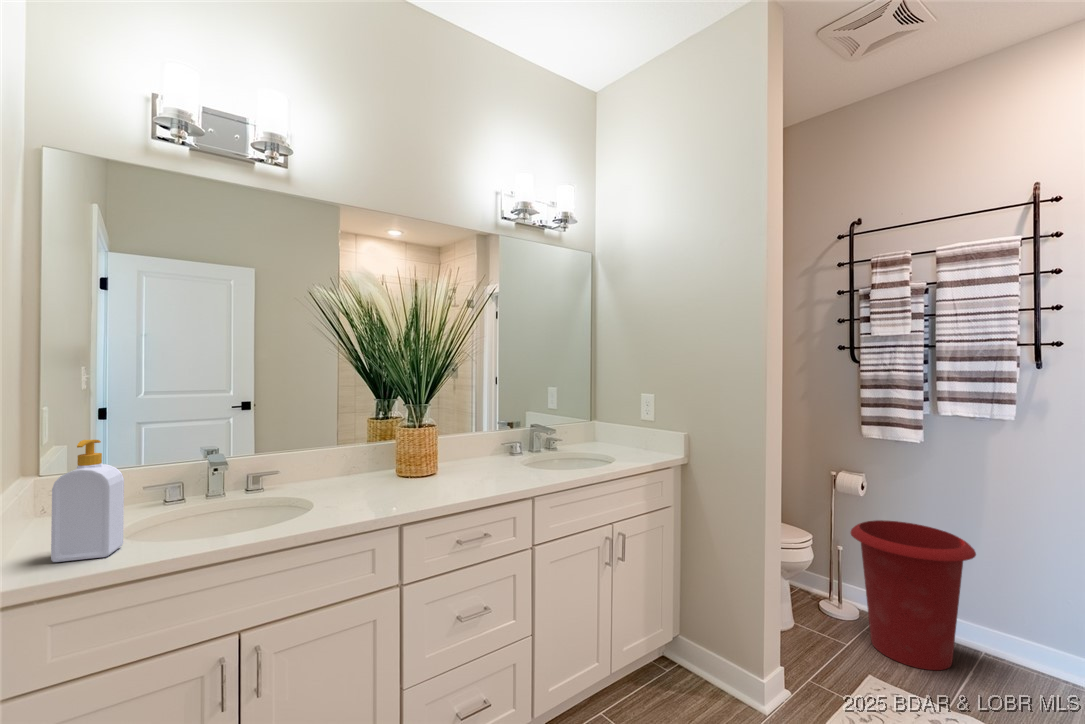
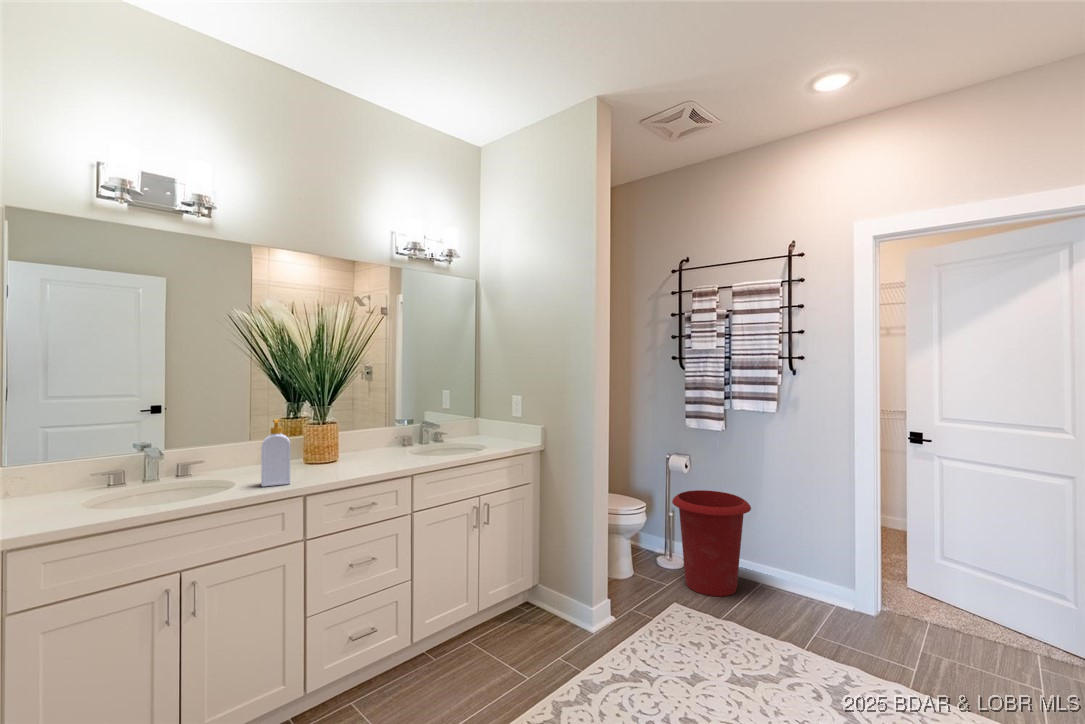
soap bottle: present [51,440,124,562] -> present [261,420,290,487]

